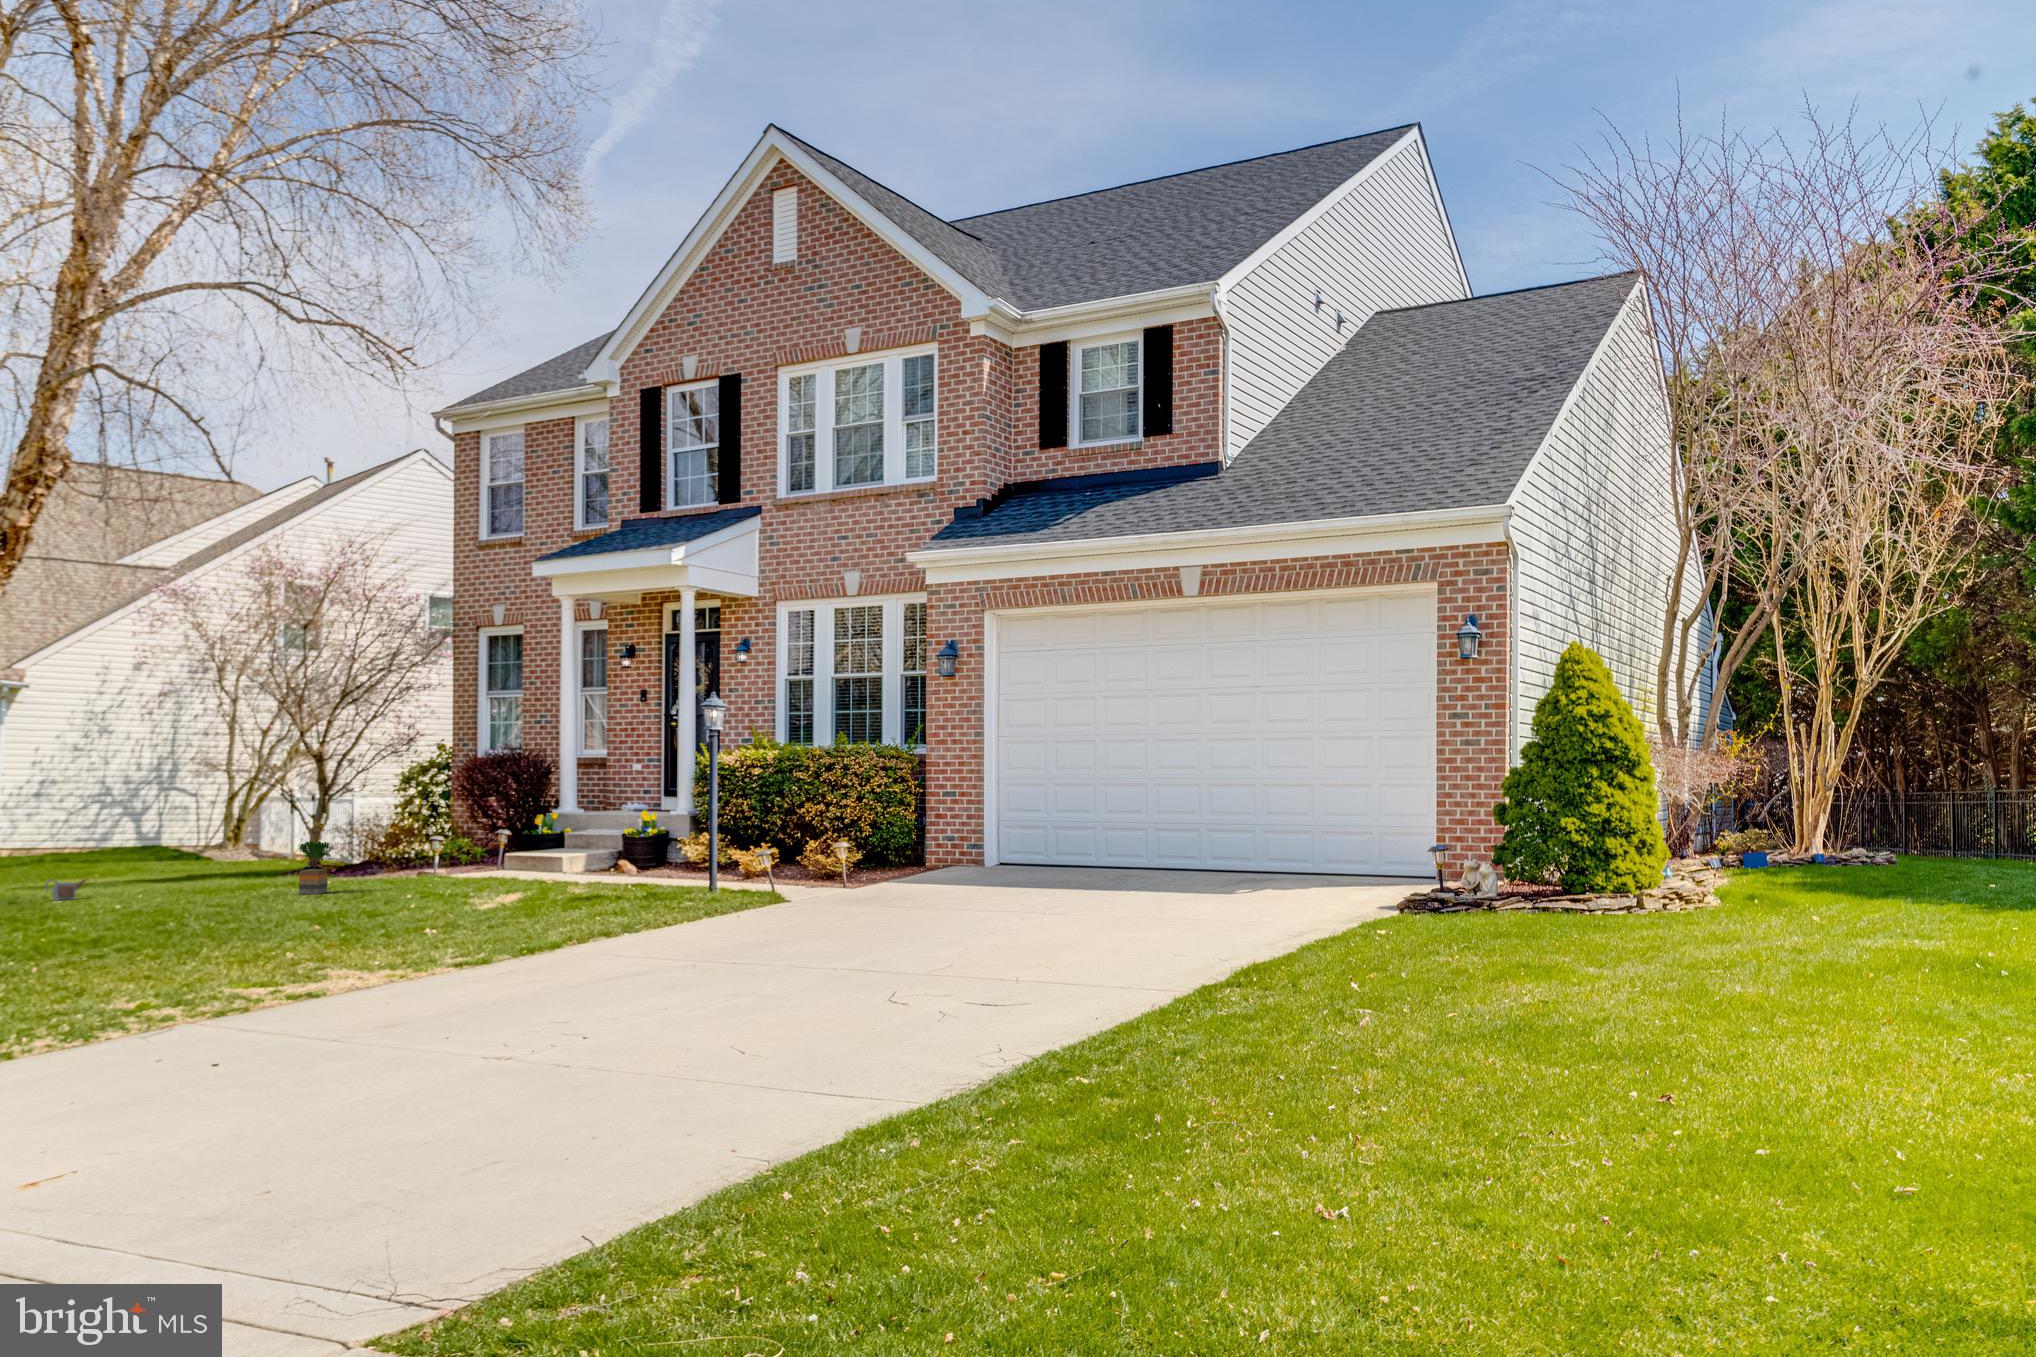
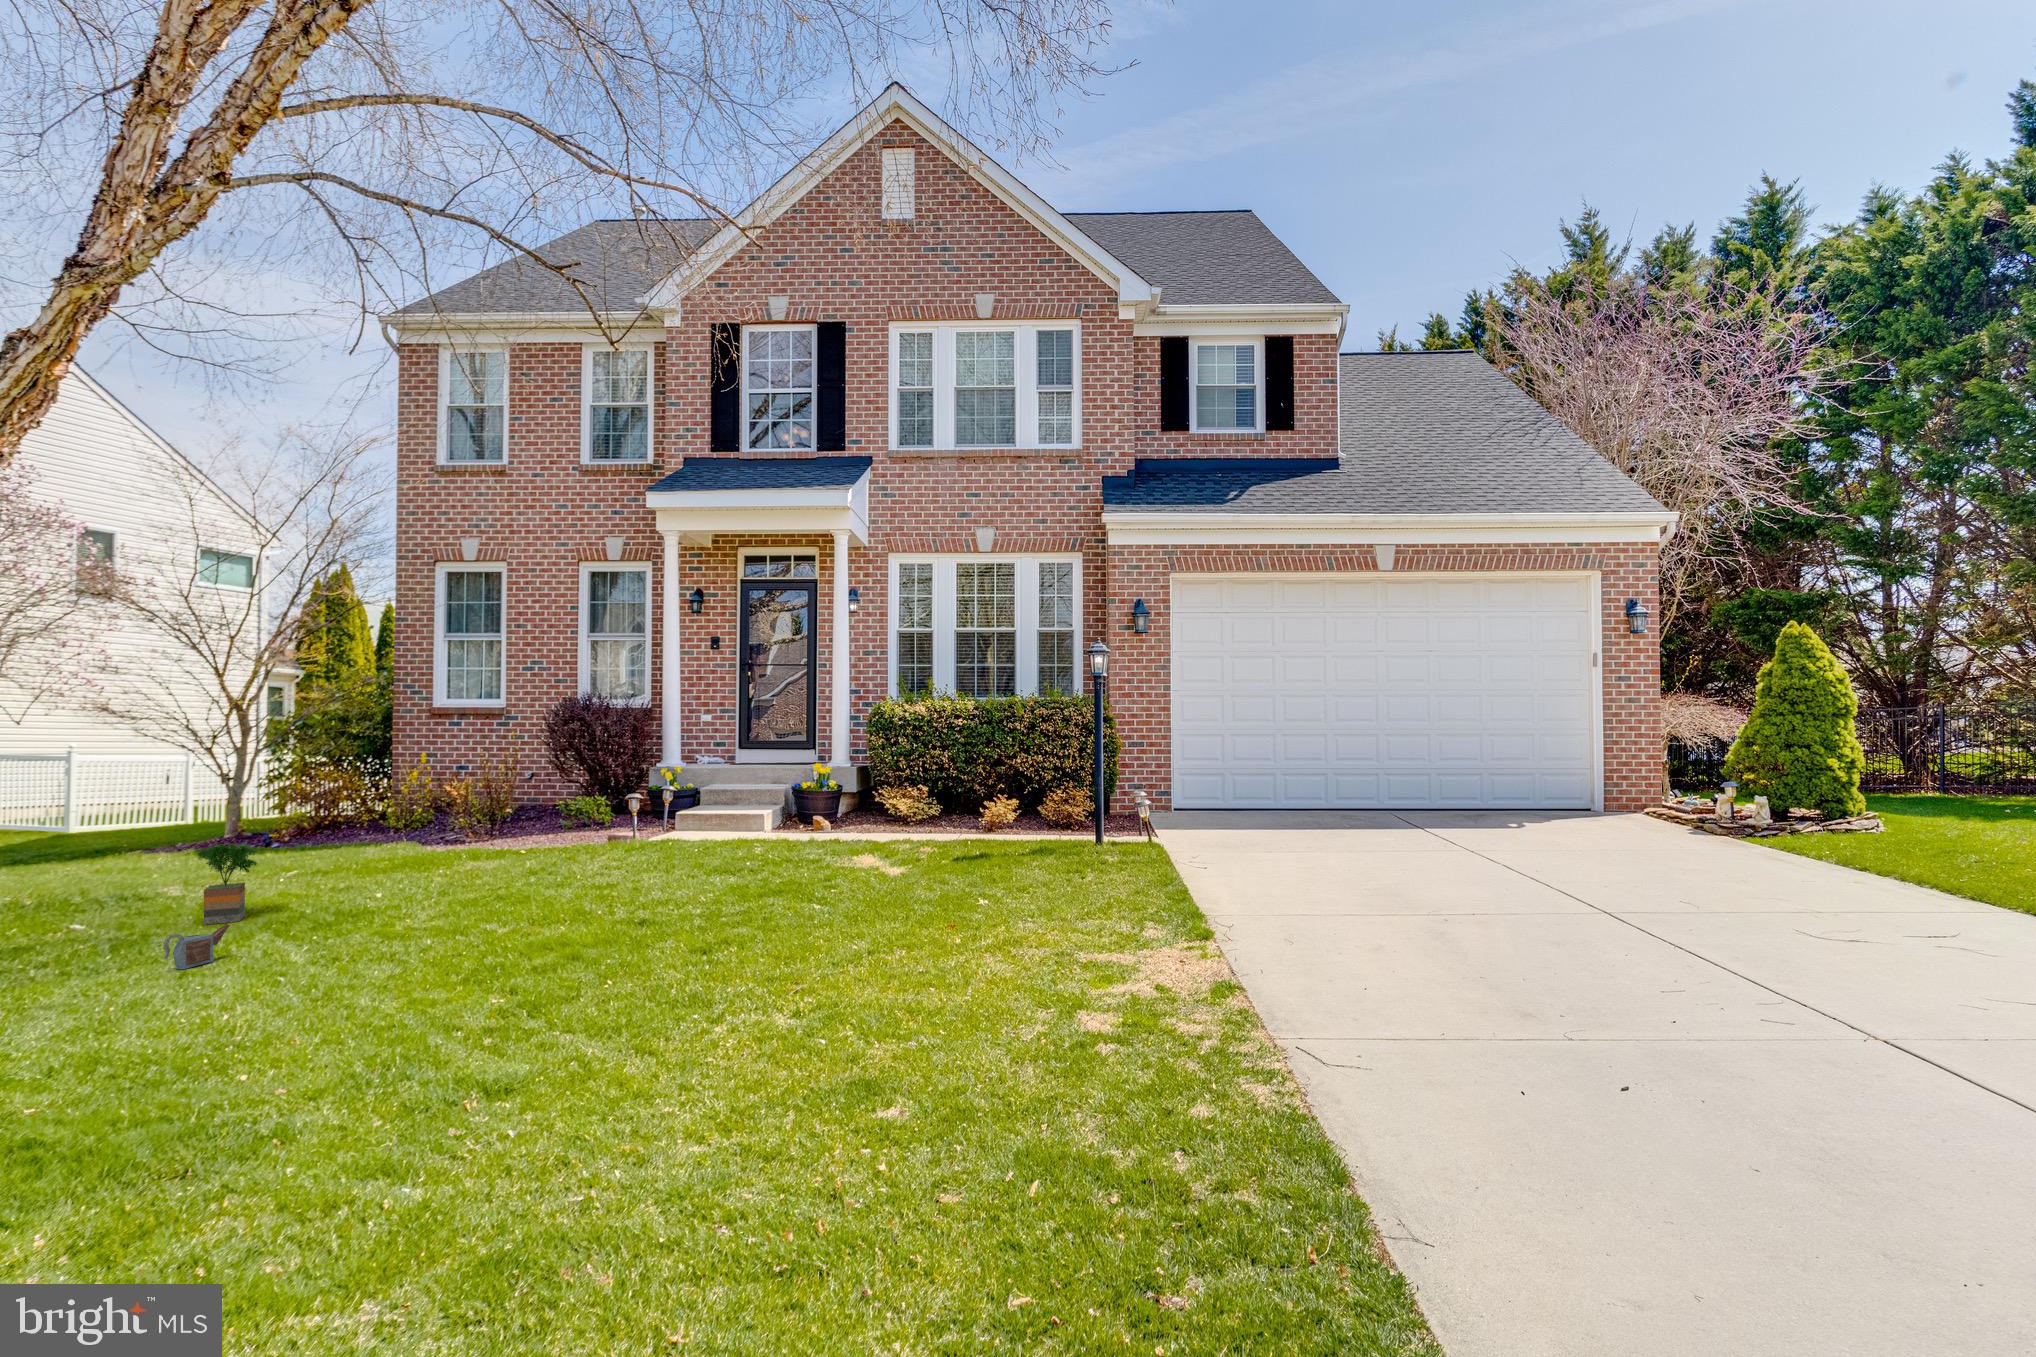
potted tree: present [299,841,334,894] -> present [197,843,258,925]

